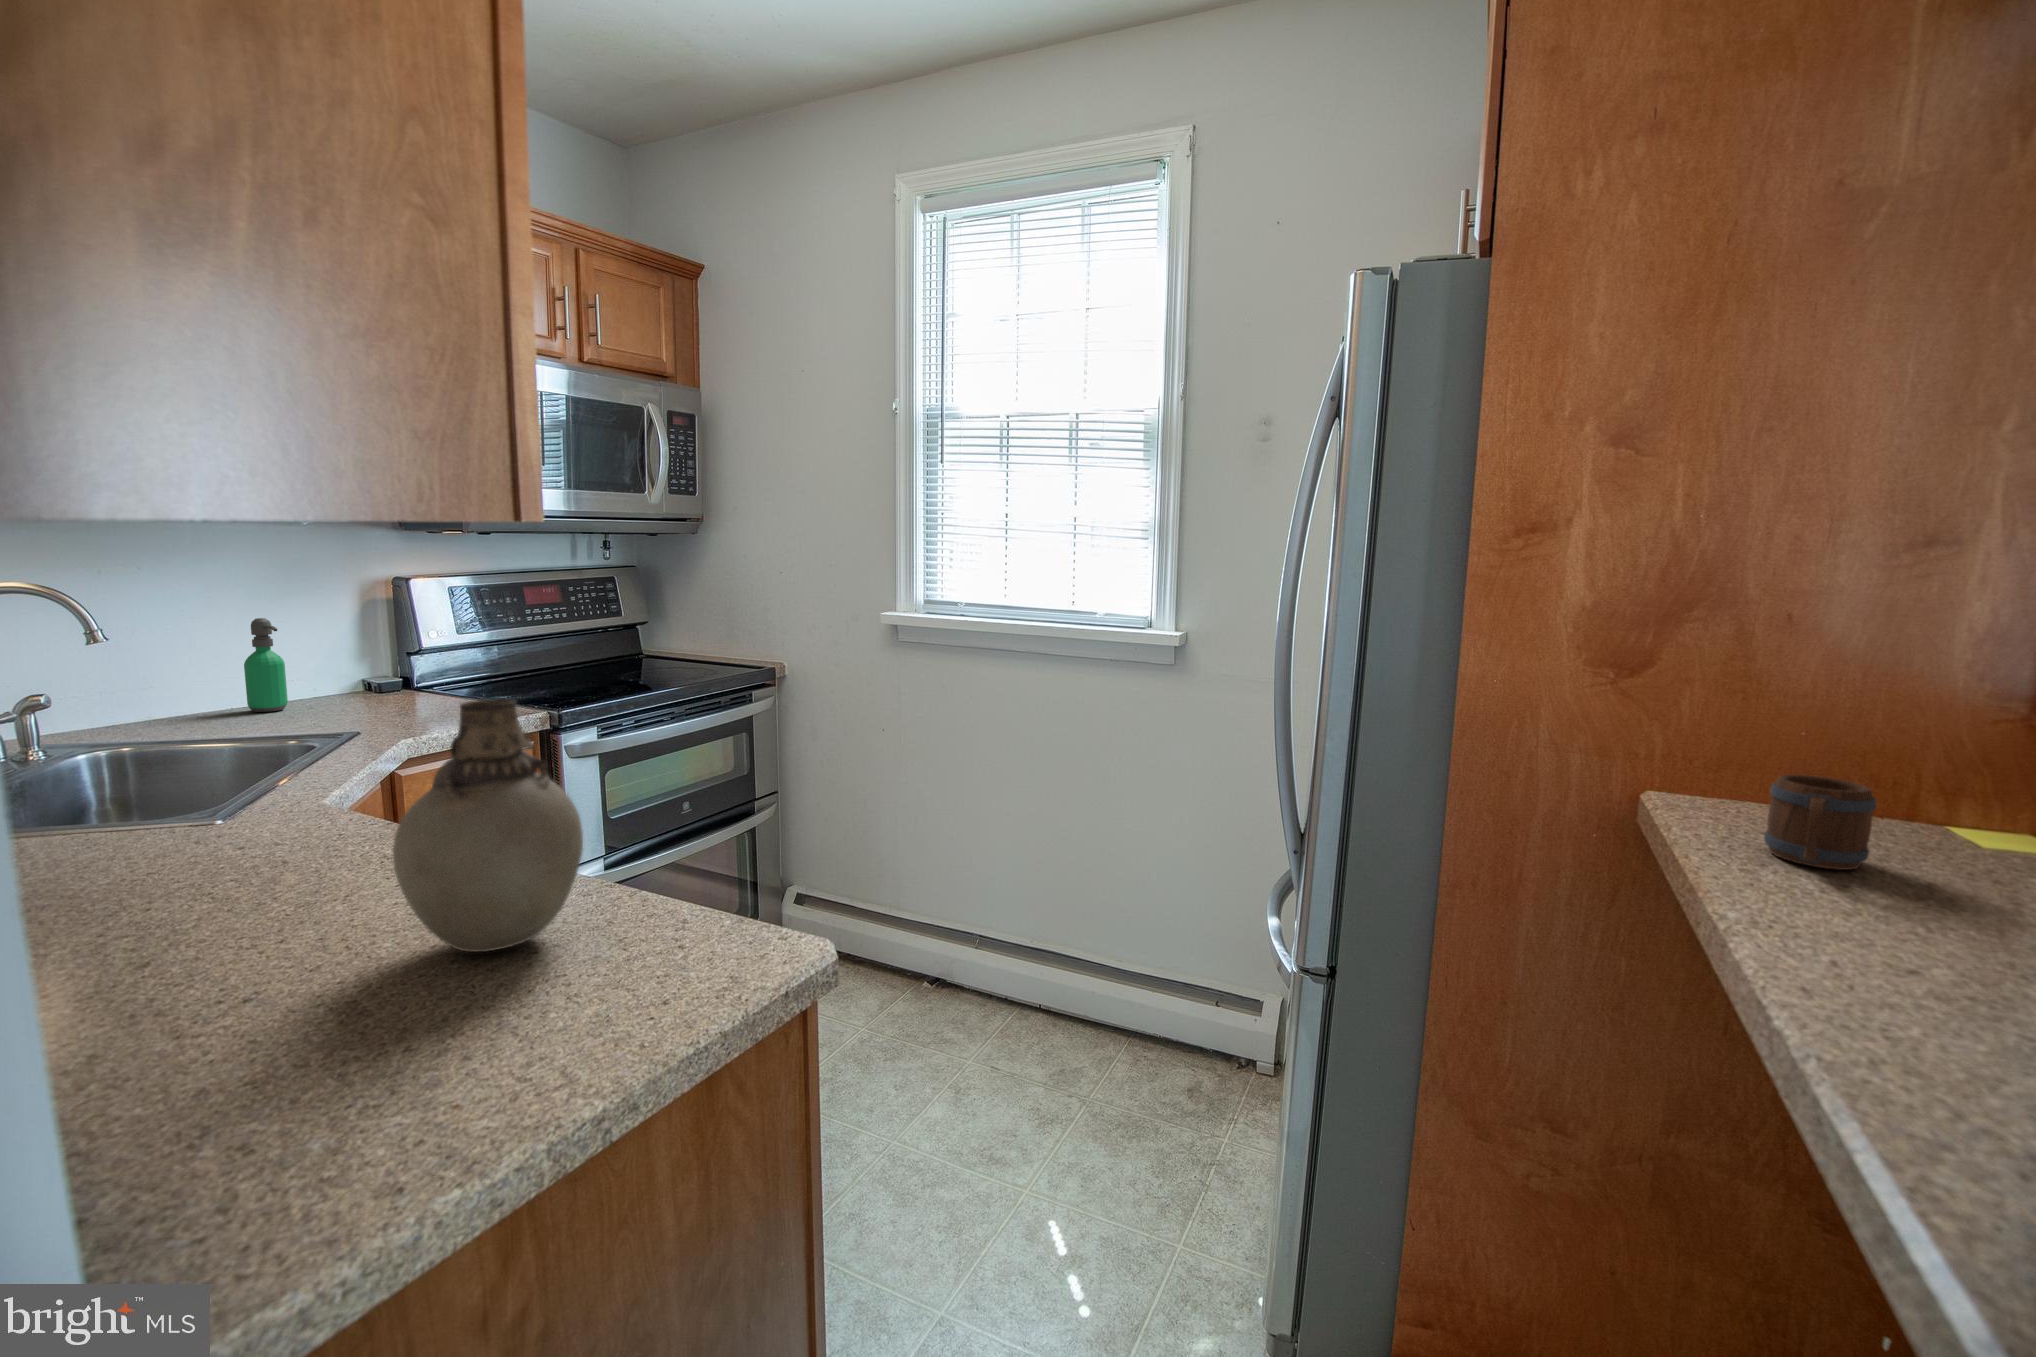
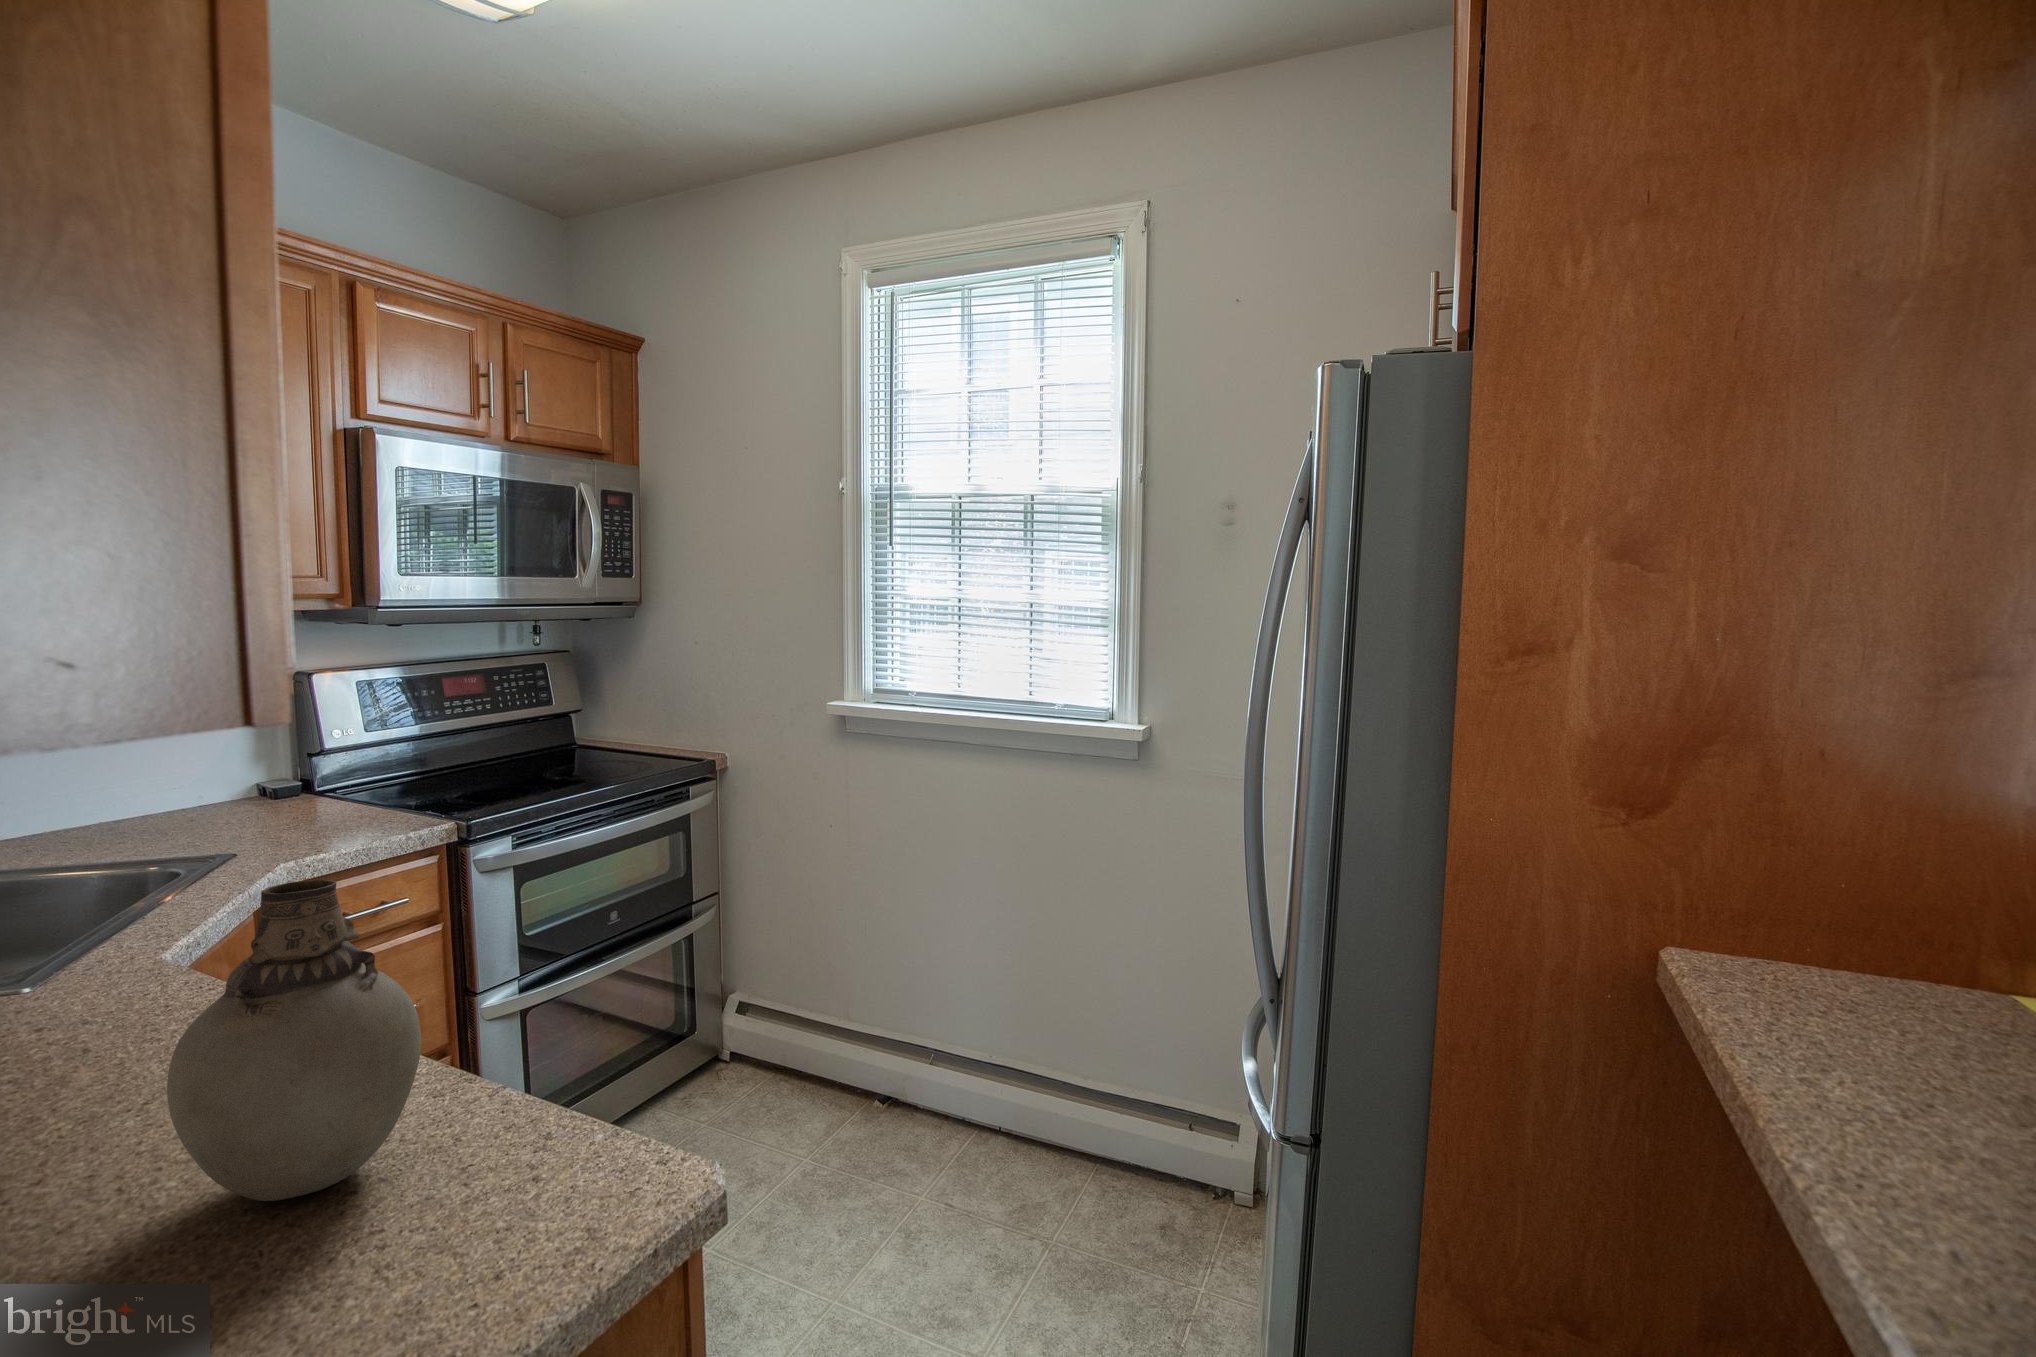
soap dispenser: present [244,618,288,712] -> none [113,722,163,827]
mug: present [1764,775,1877,870] -> none [1811,942,1942,1062]

